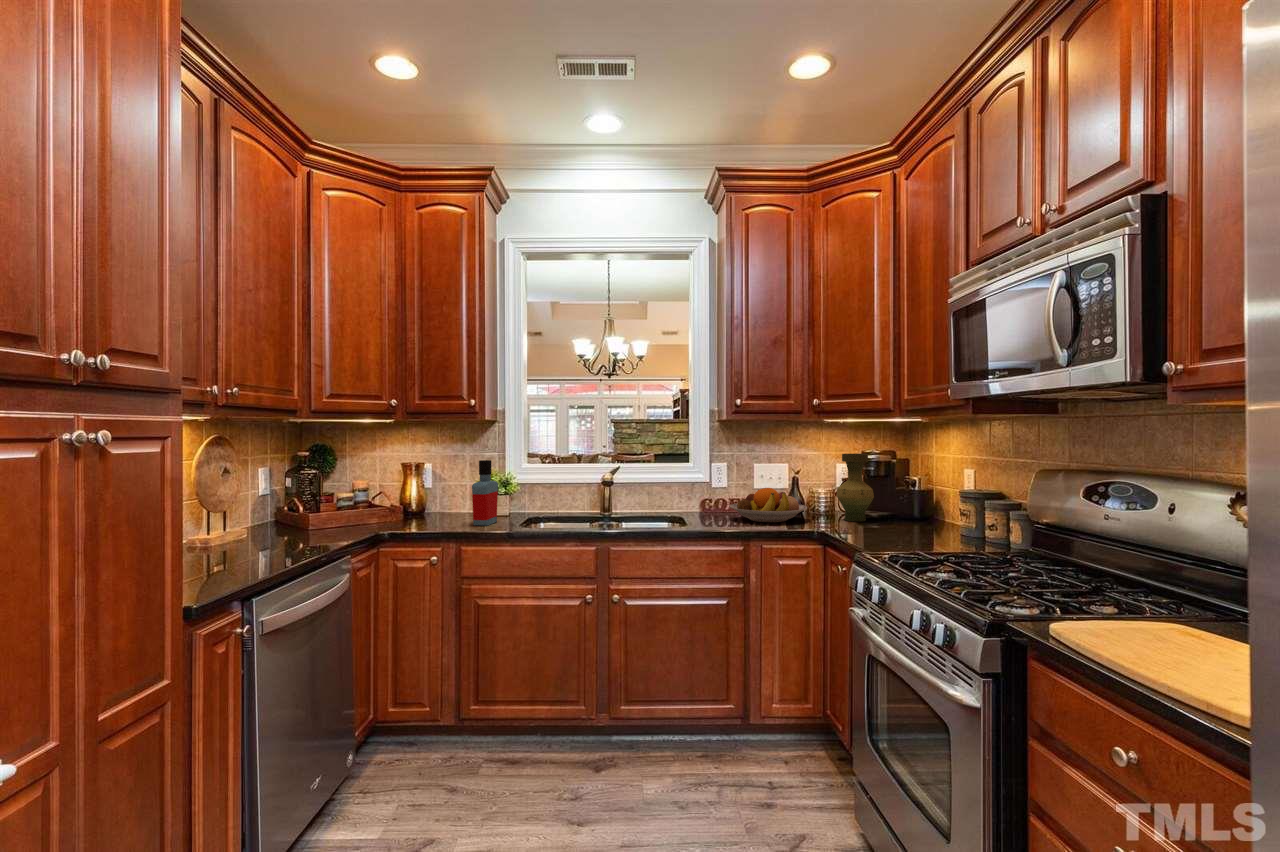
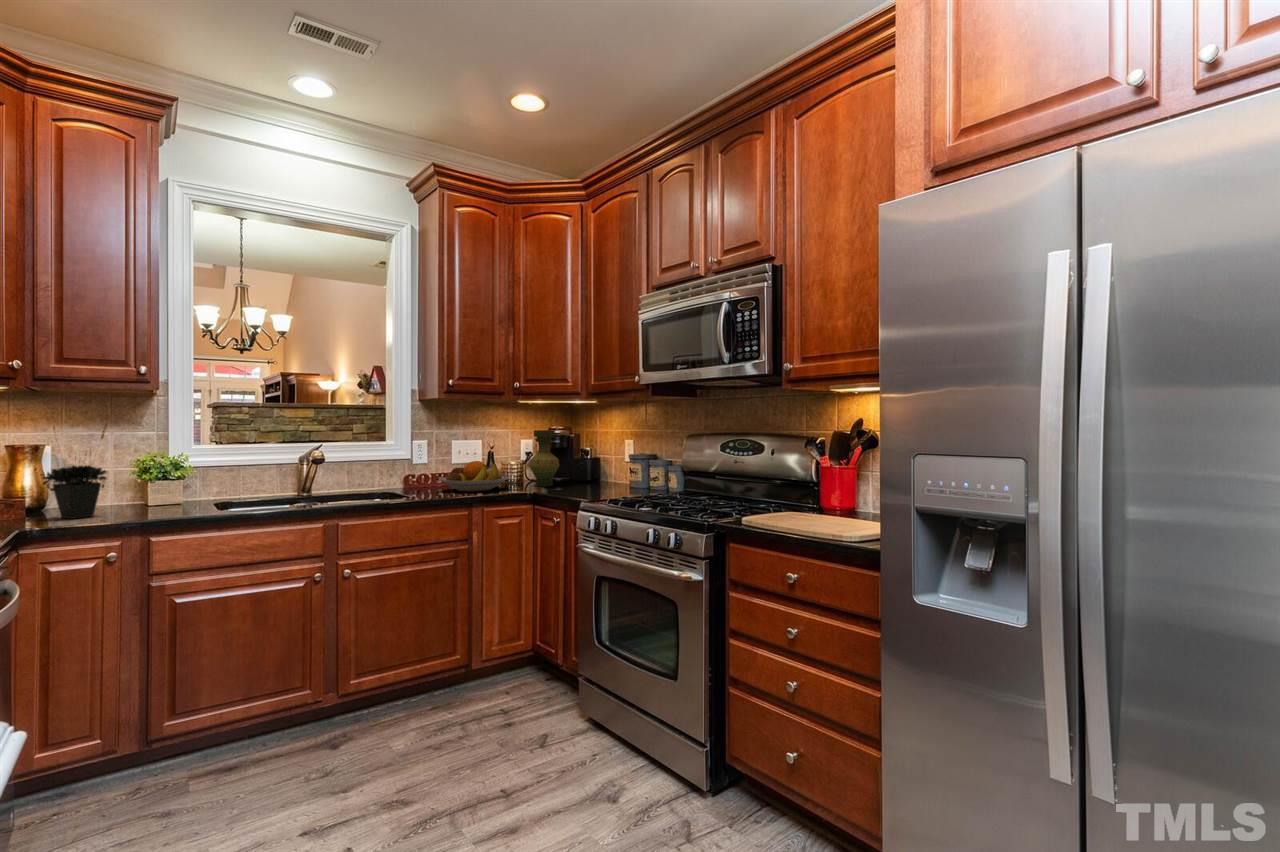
potted plant: none [409,445,452,523] -> present [42,425,107,519]
bottle: present [472,460,498,526] -> none [153,439,180,515]

